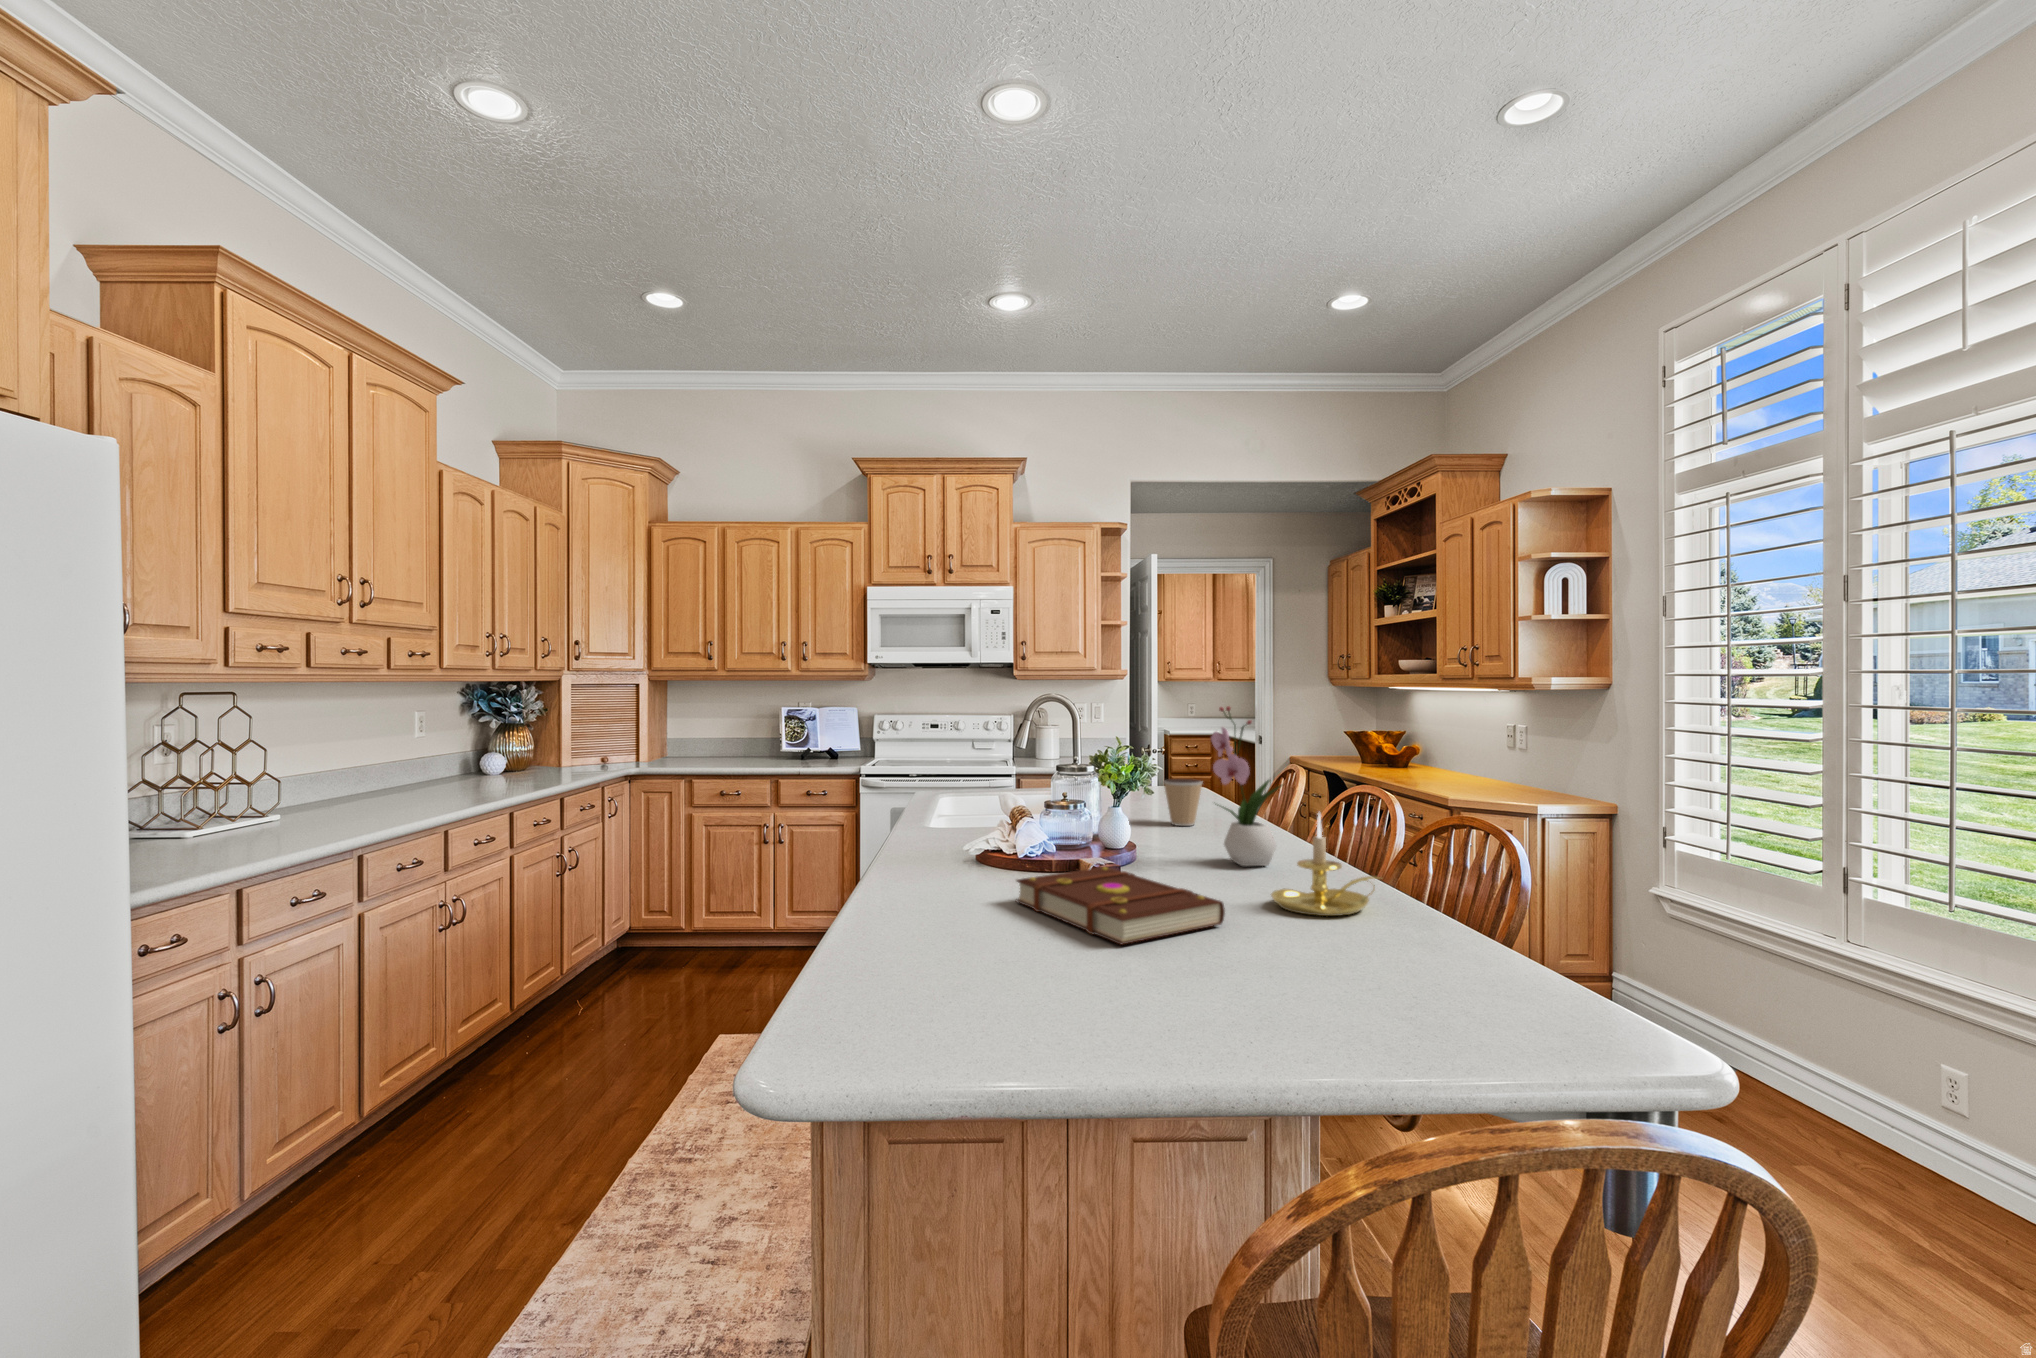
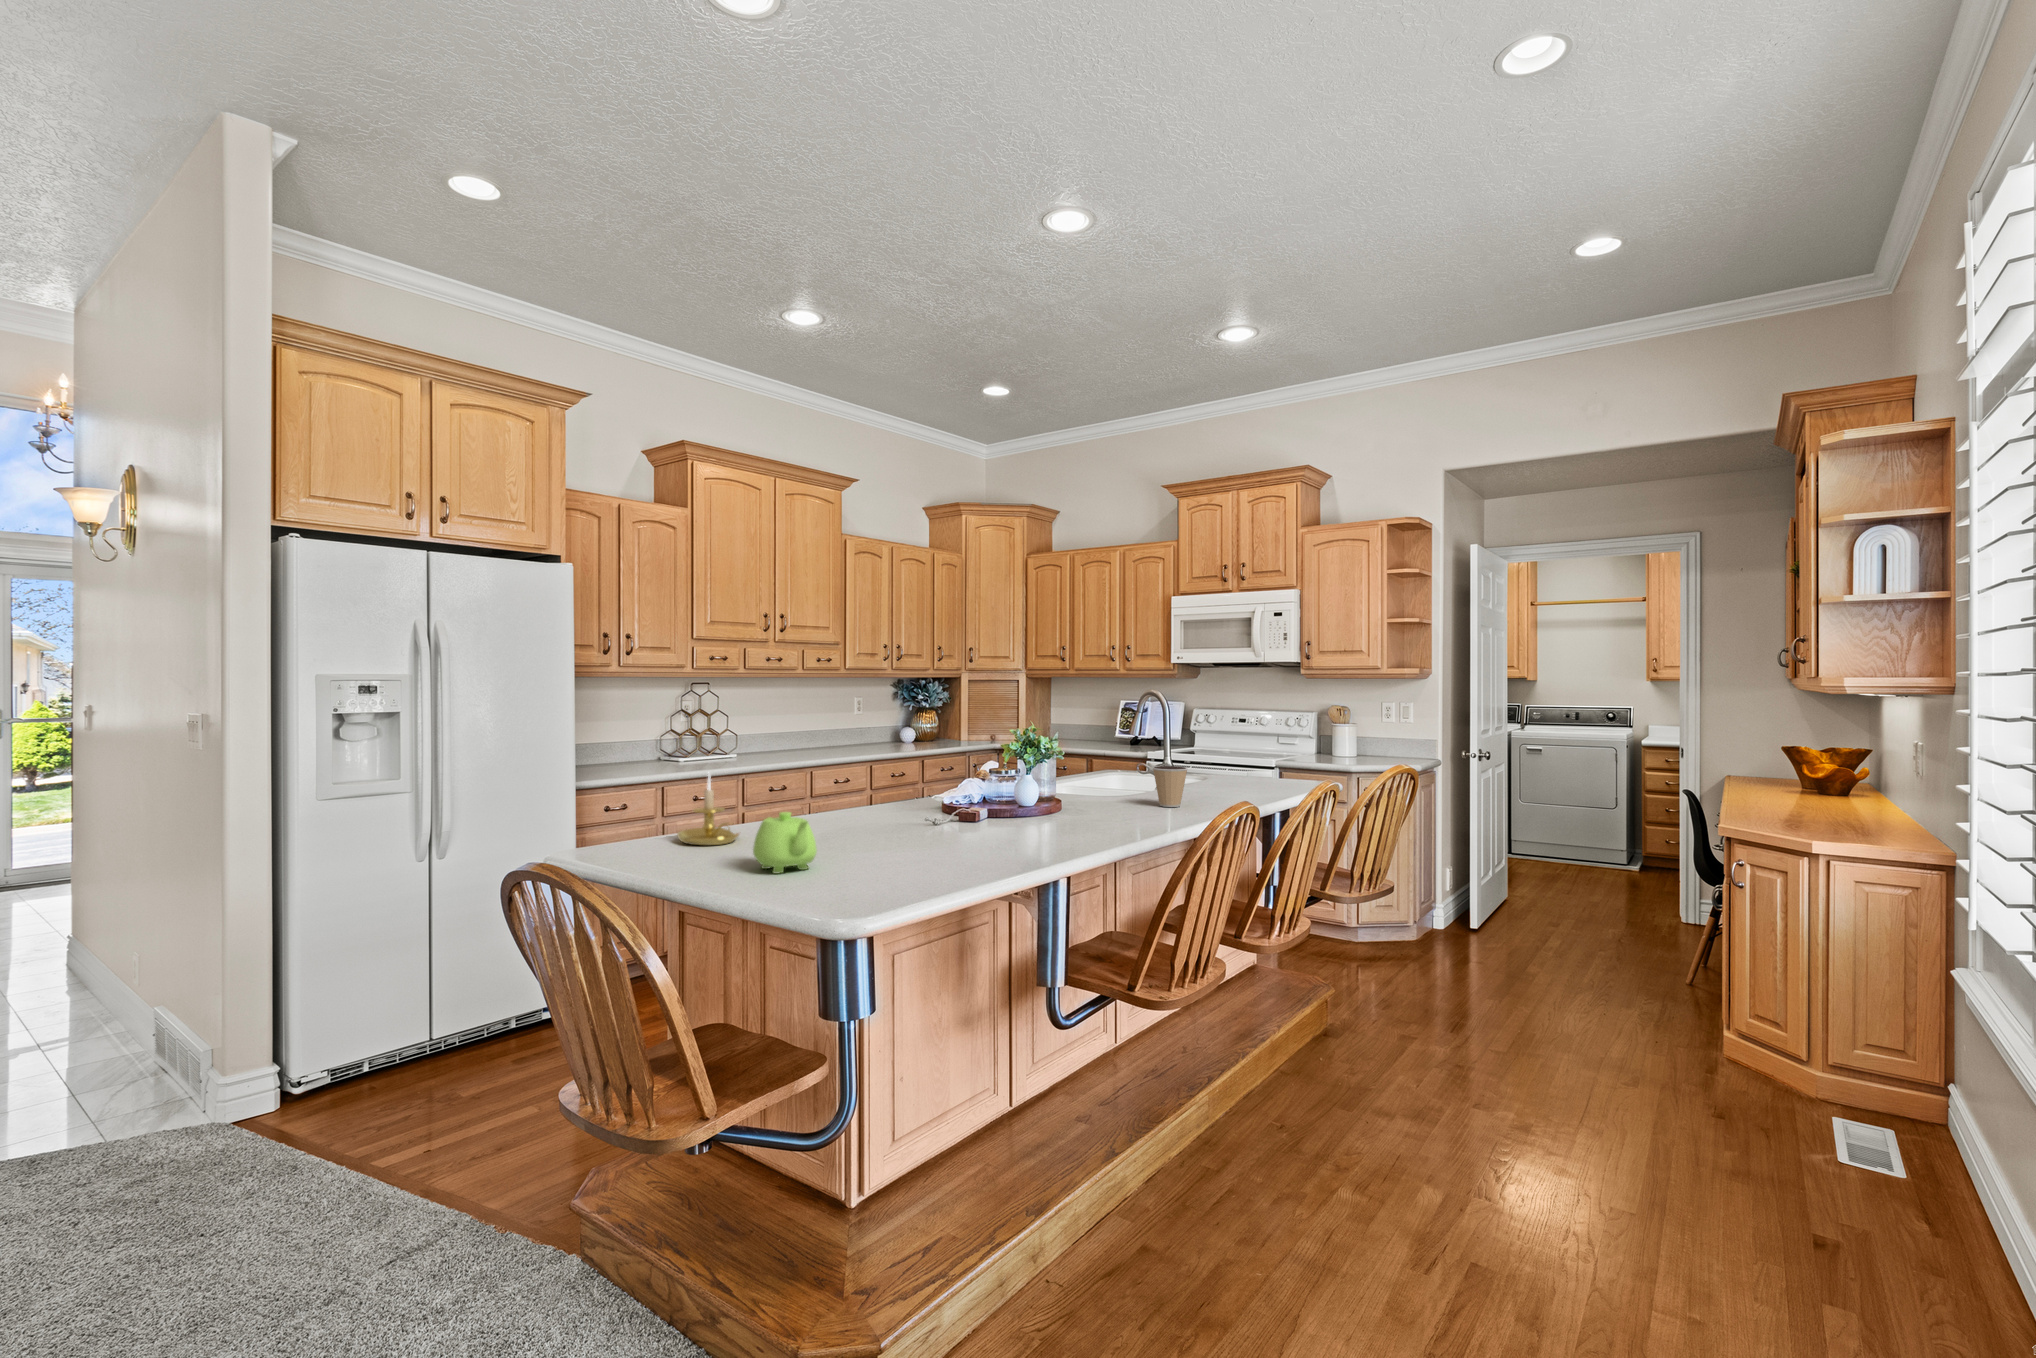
flower arrangement: present [1211,706,1282,866] -> none [1064,699,1111,831]
candle holder: present [1271,813,1382,916] -> present [677,774,739,845]
book: present [1016,867,1225,945] -> none [826,806,946,845]
teapot: none [1197,908,1356,1016] -> present [753,812,817,873]

